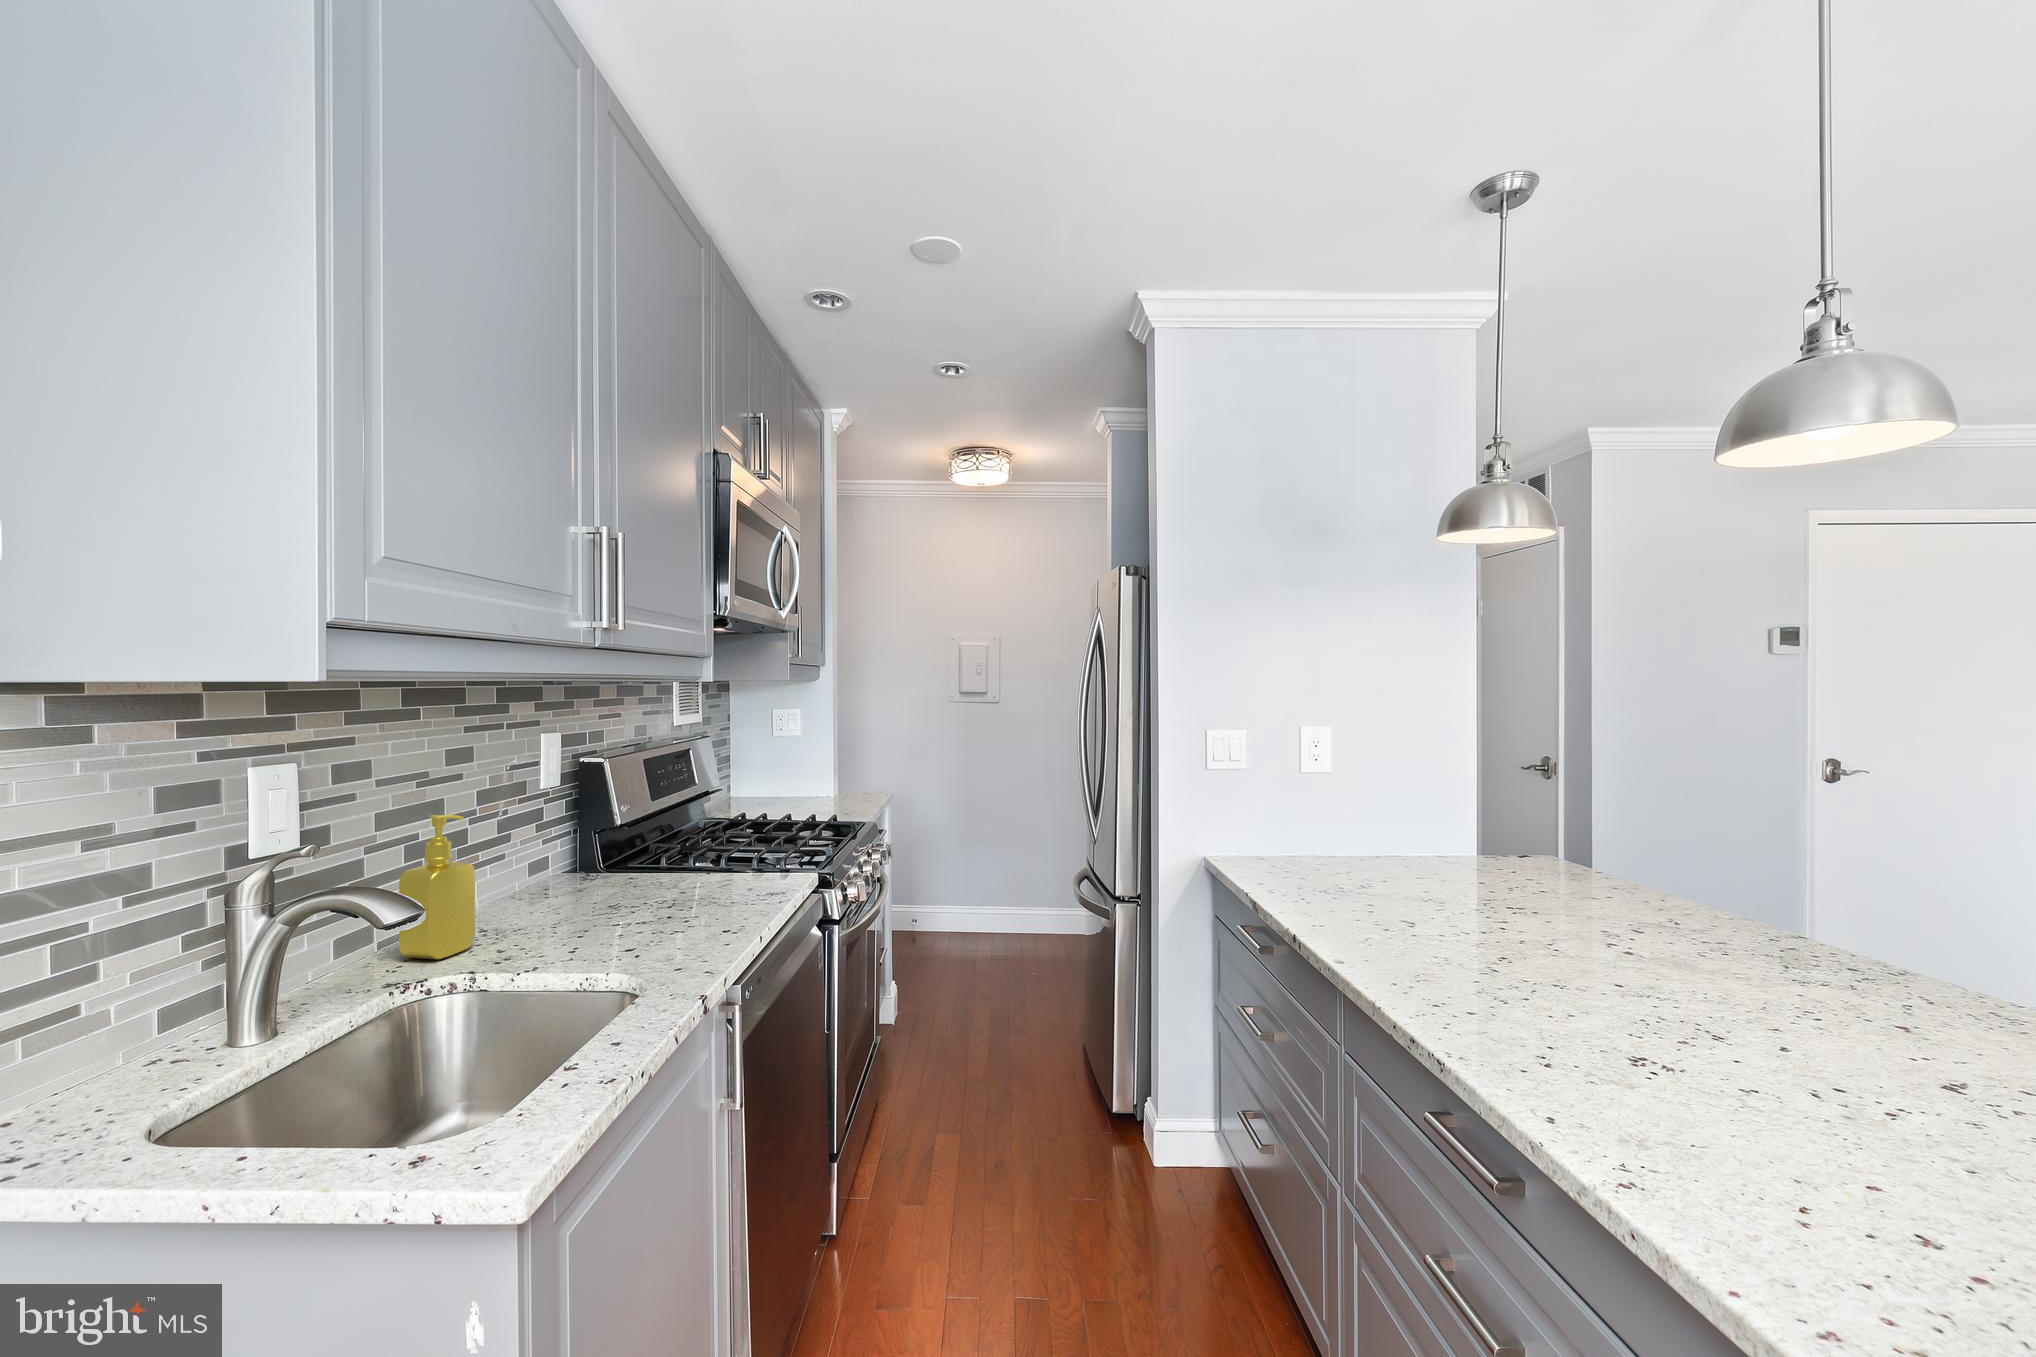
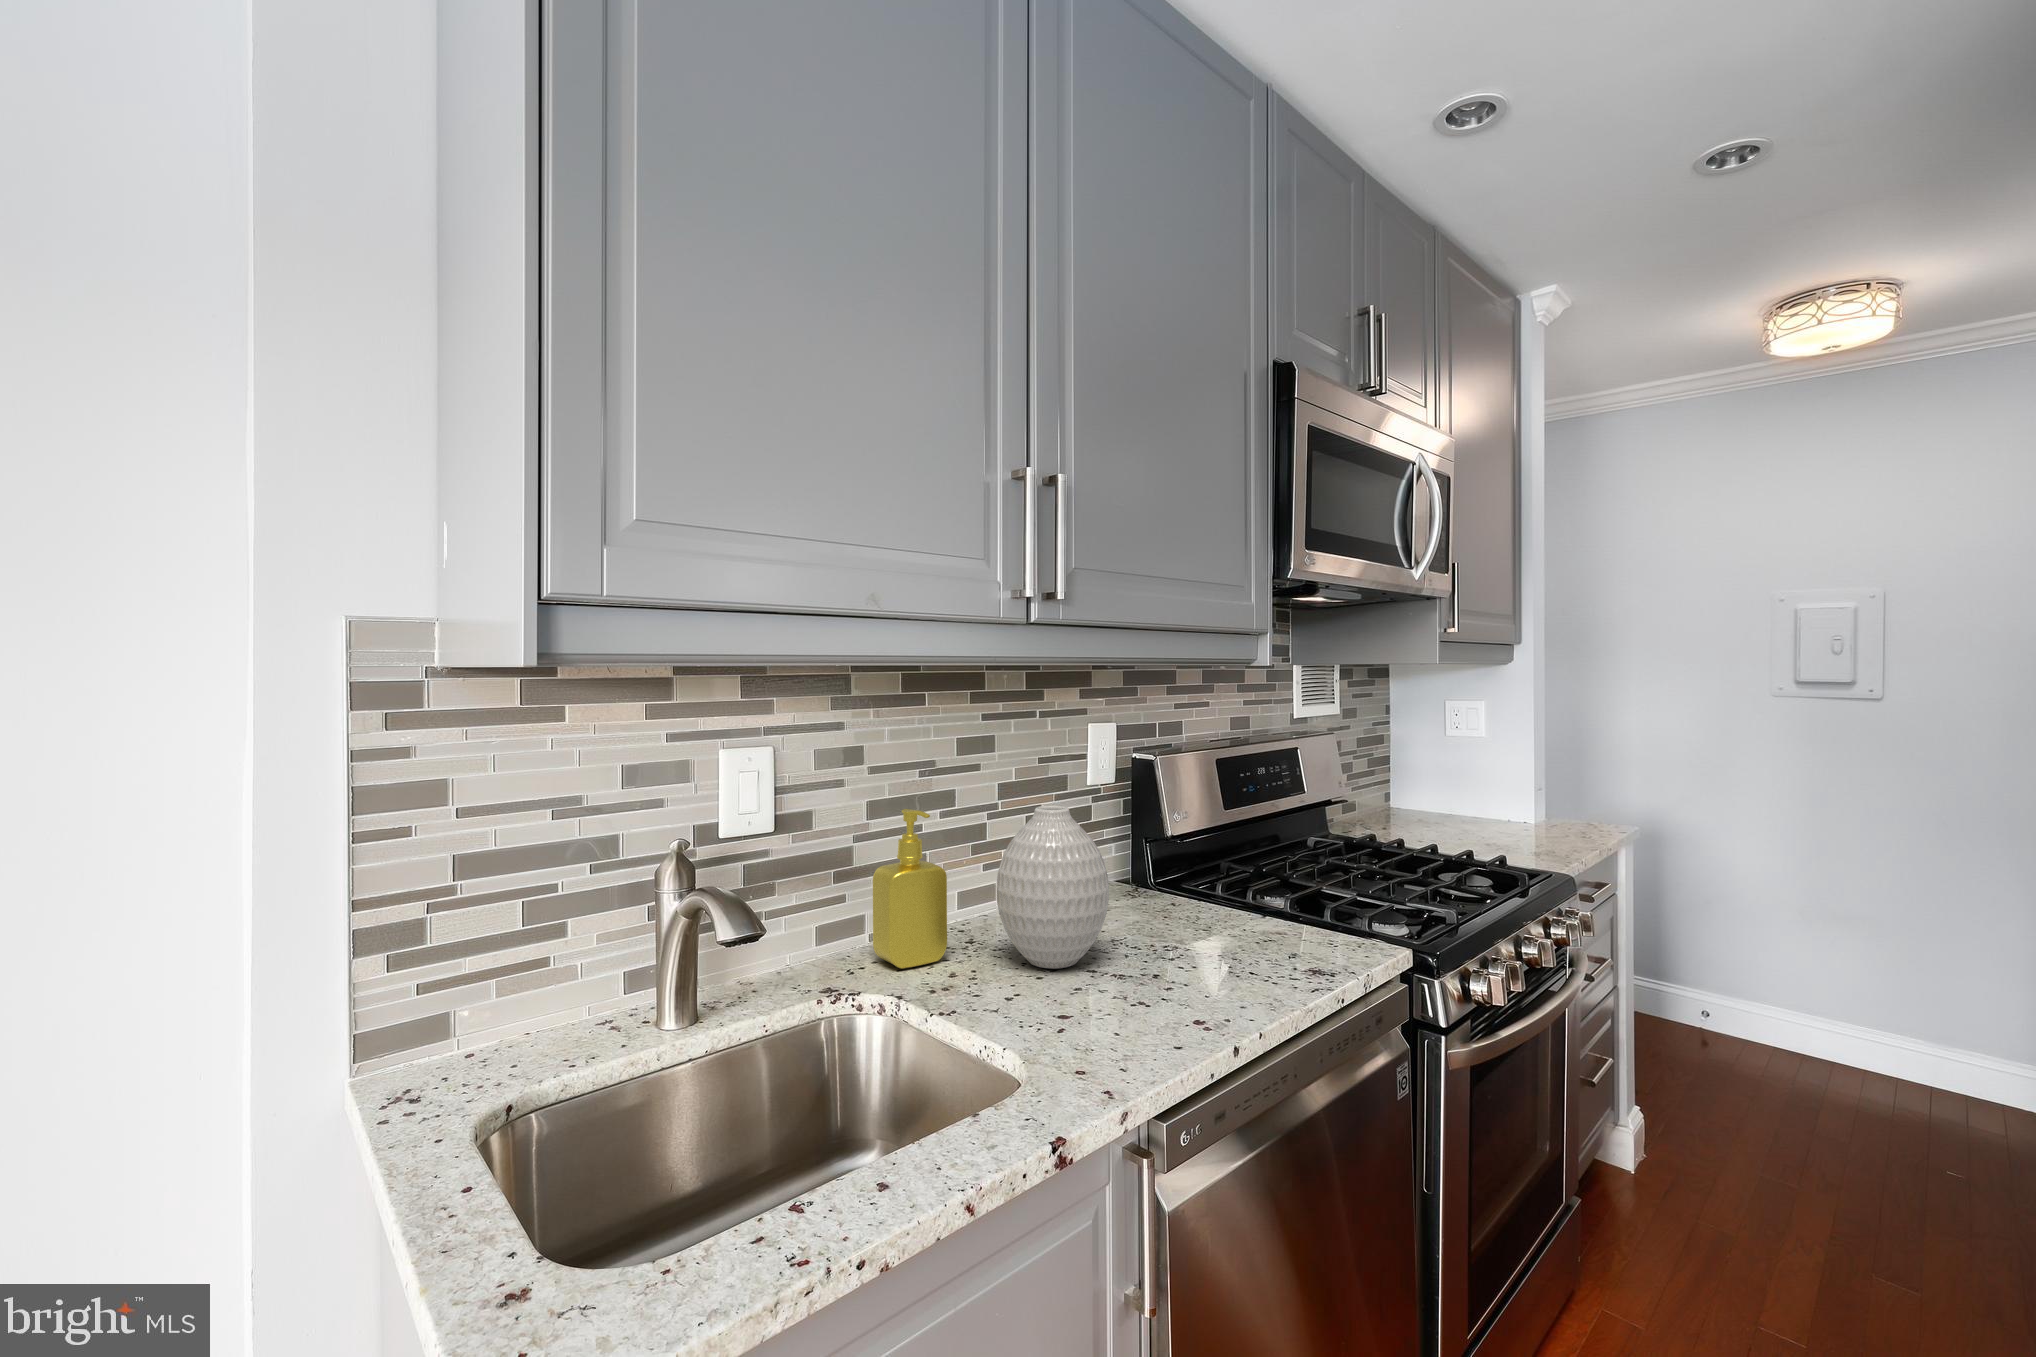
vase: none [522,800,626,935] -> present [996,806,1109,969]

